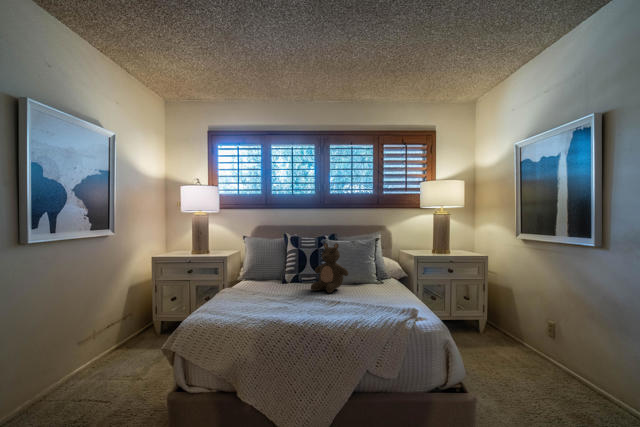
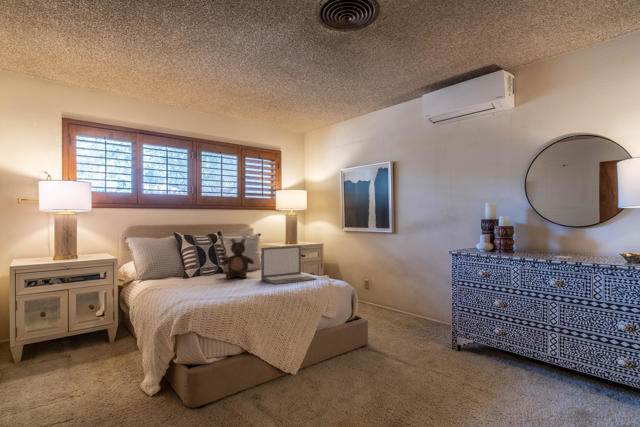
laptop: none [342,257,410,310] -> present [261,246,316,285]

